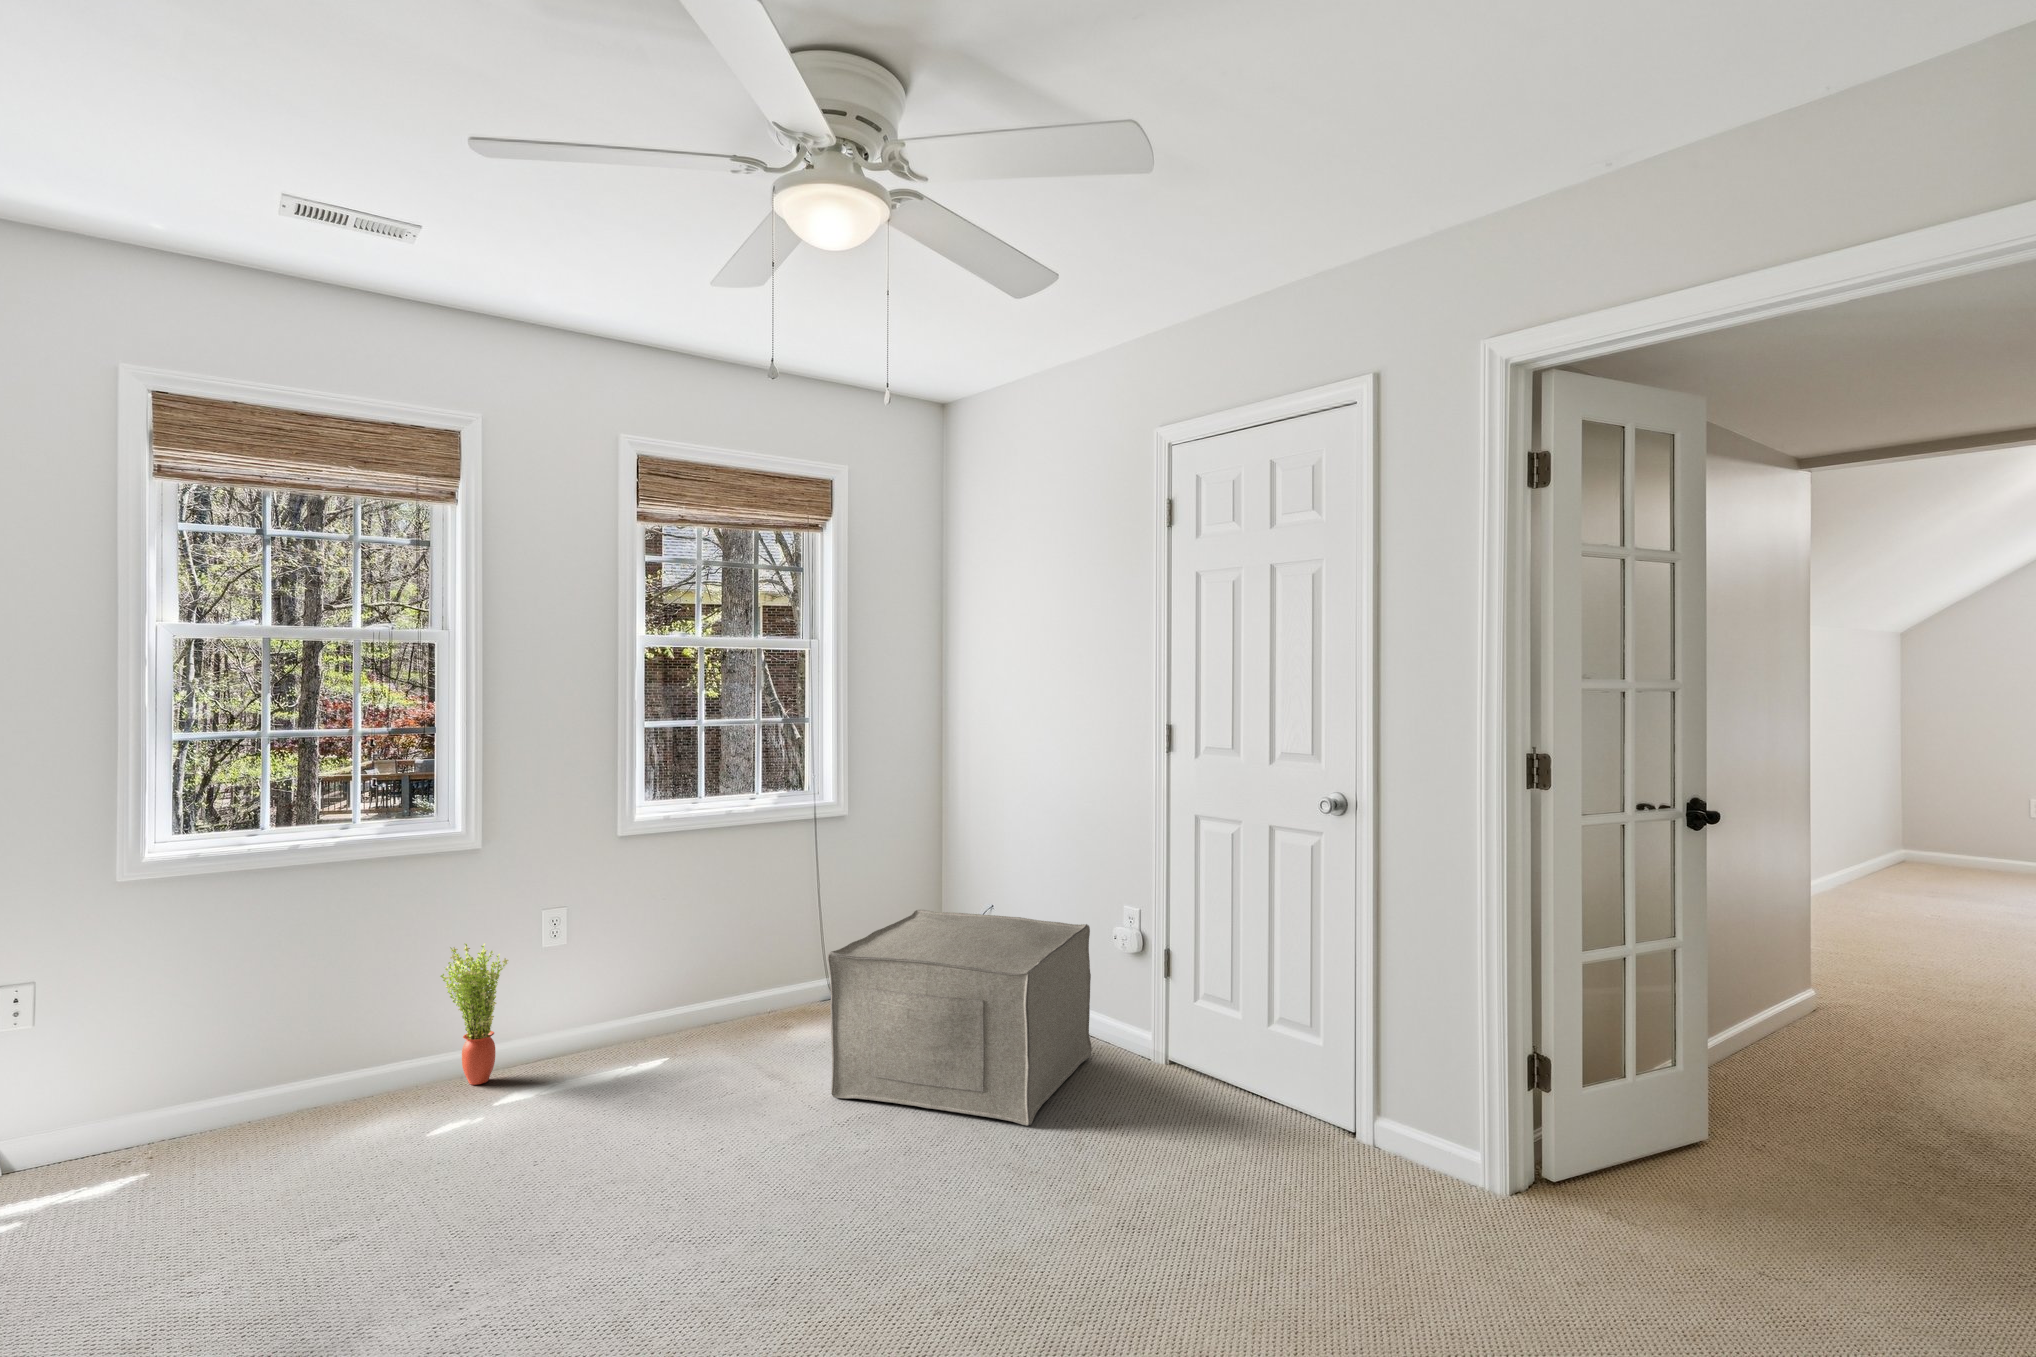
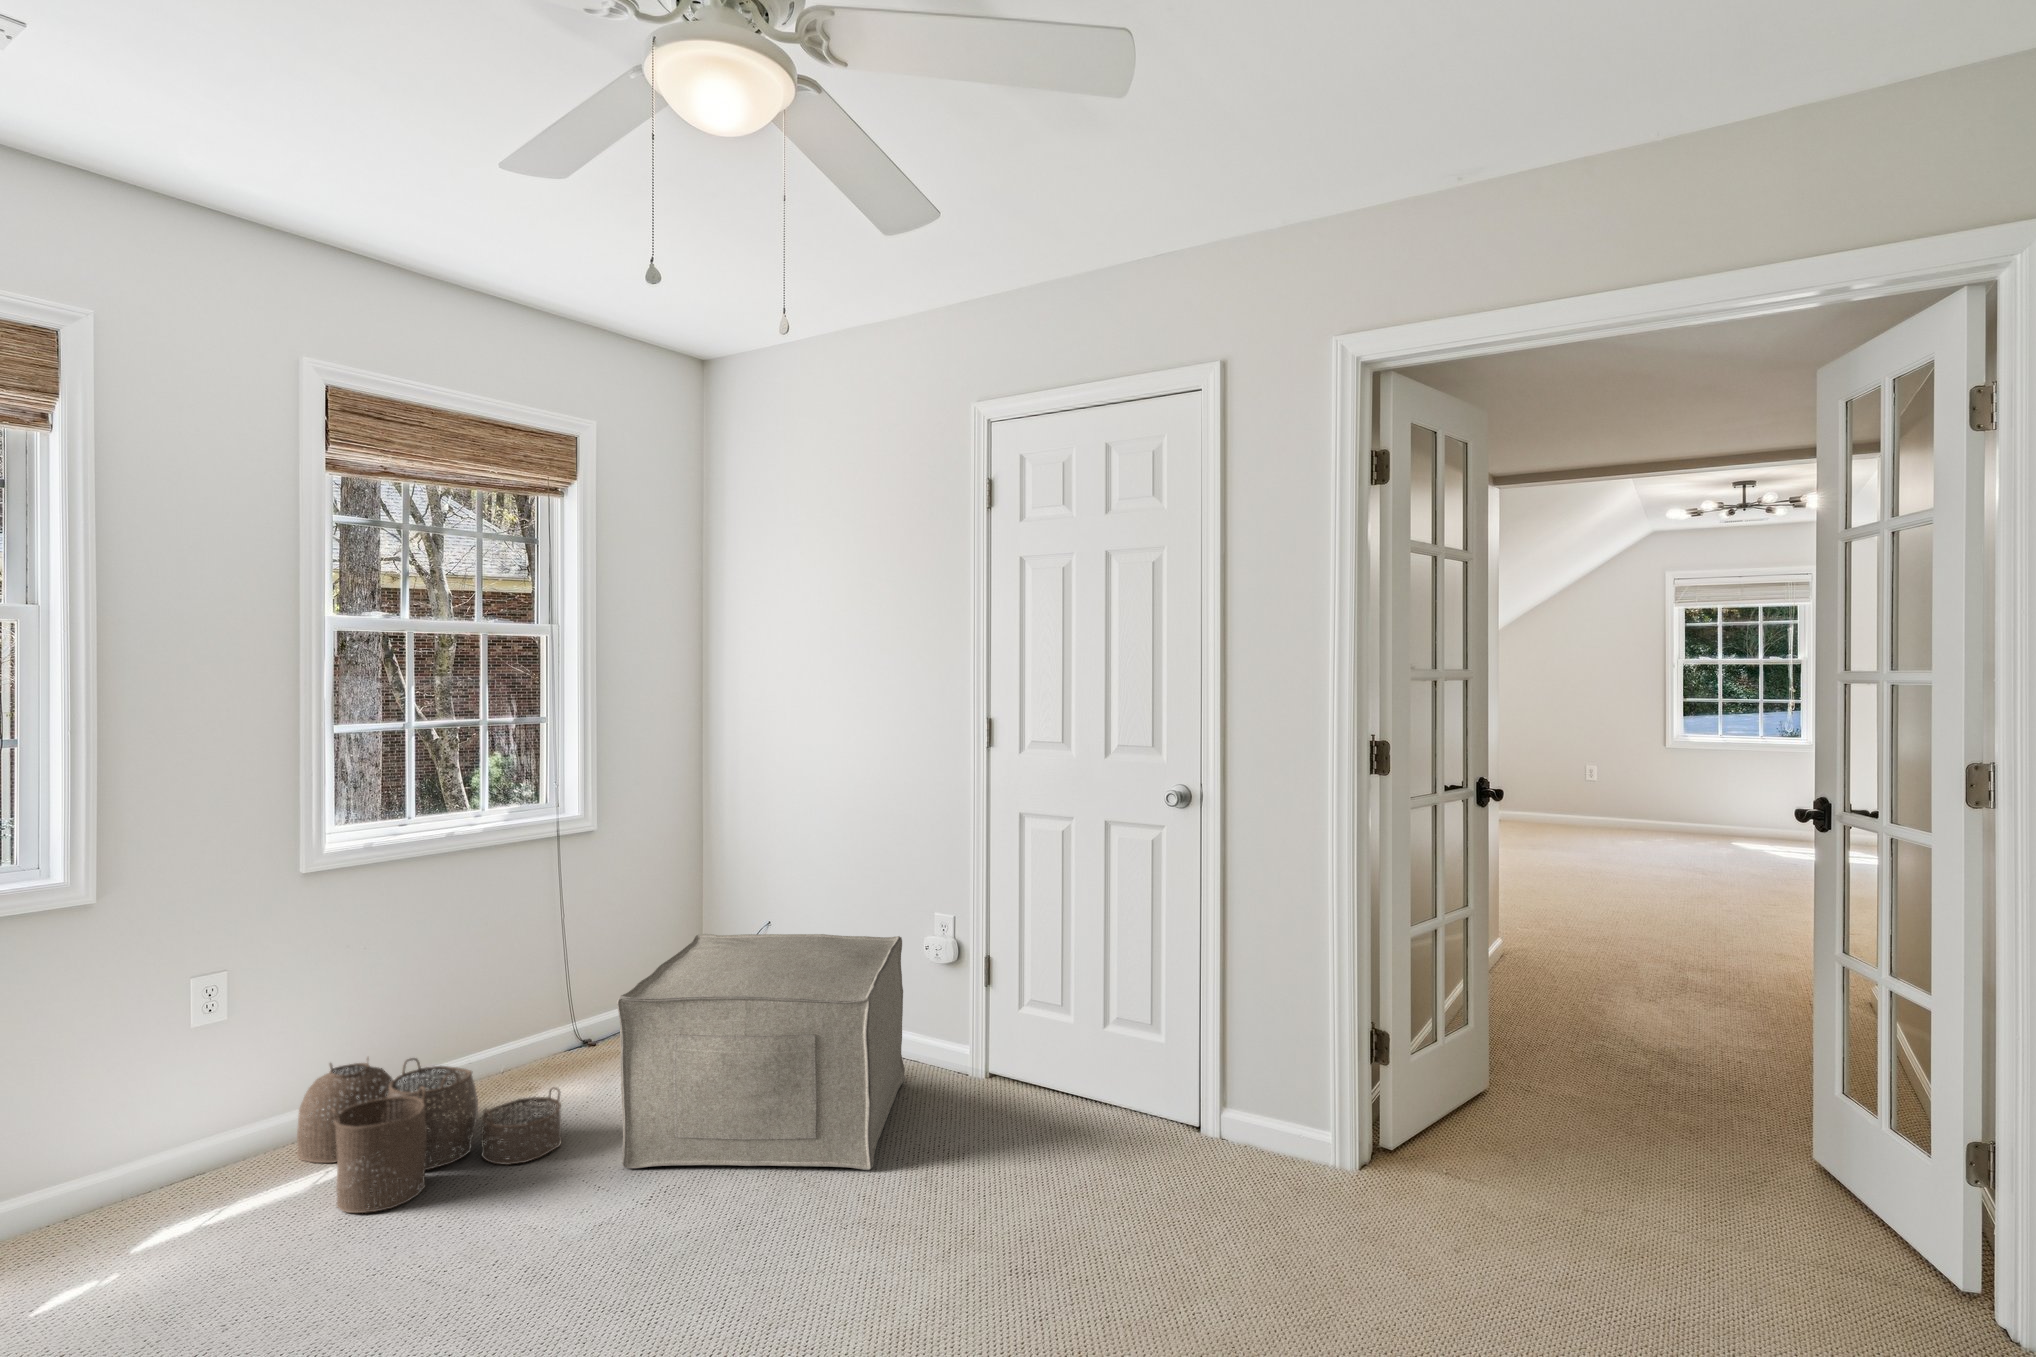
potted plant: present [441,944,508,1085] -> none [43,1029,152,1224]
woven basket: none [608,985,794,1103] -> present [297,1058,562,1213]

